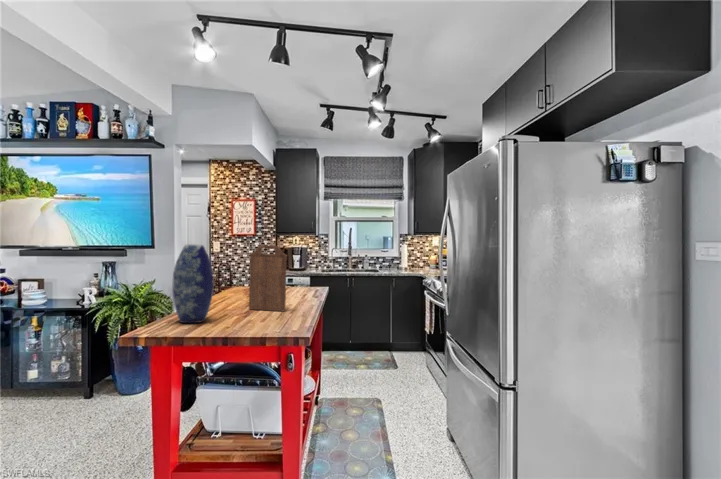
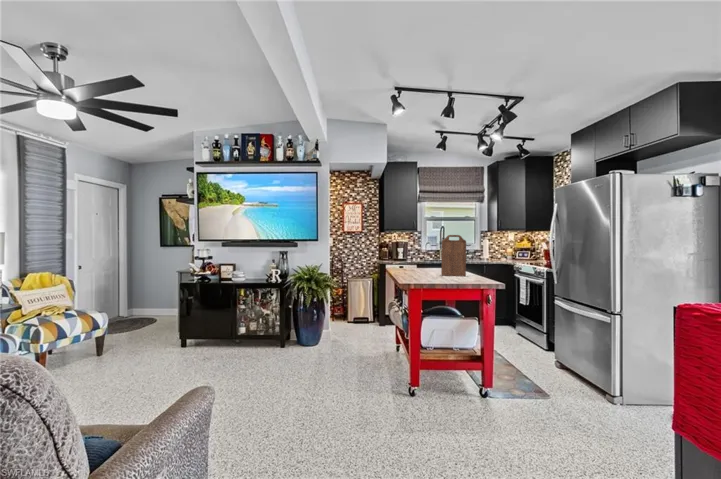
vase: present [172,245,213,323] -> none [416,234,439,279]

